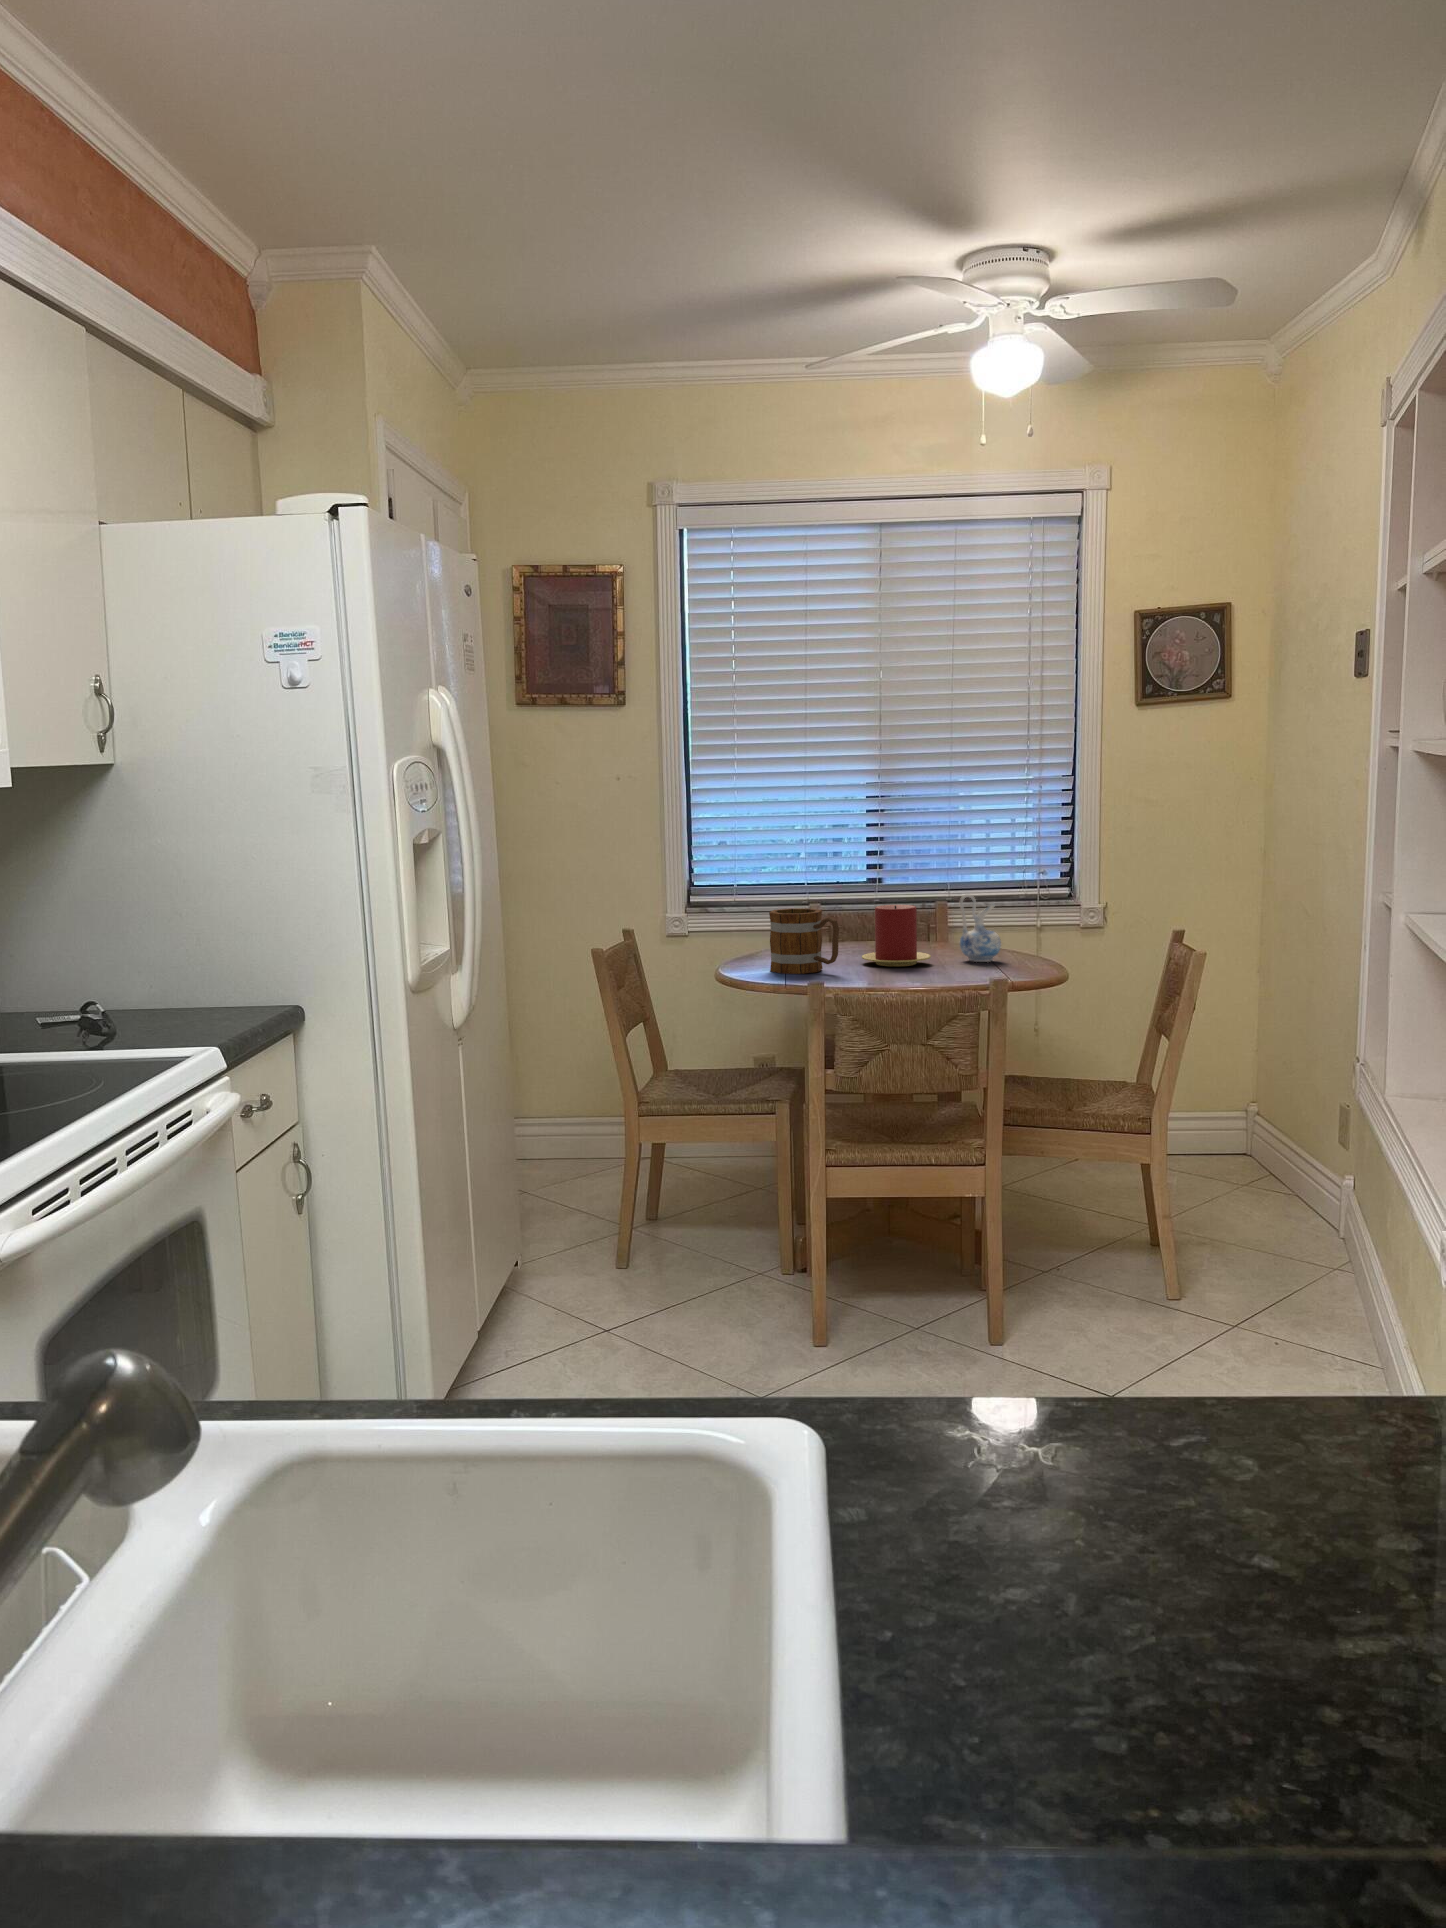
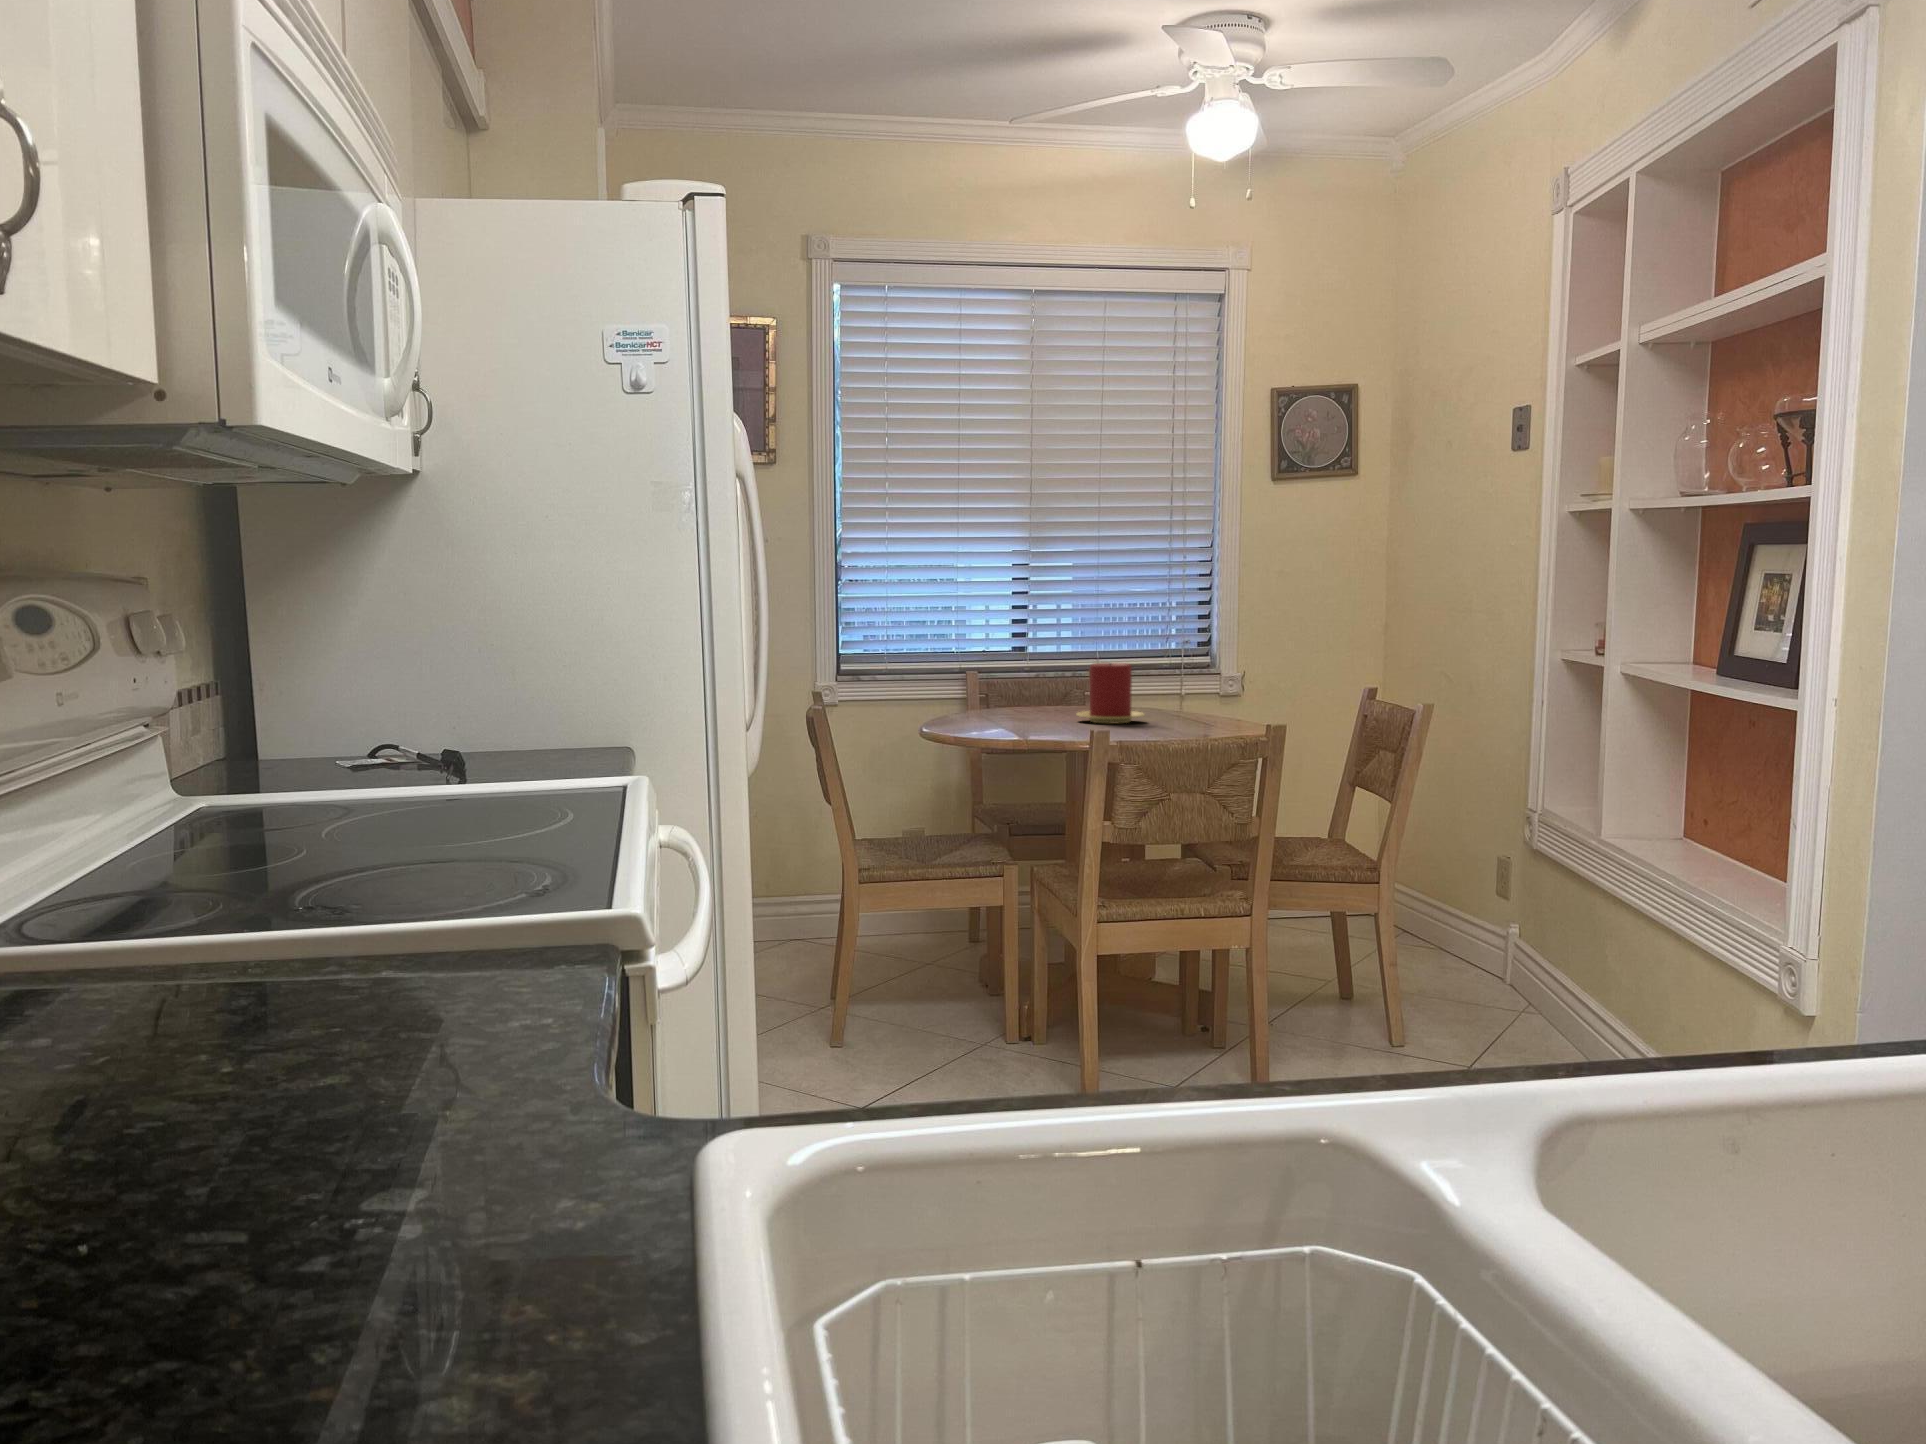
ceramic pitcher: present [960,894,1001,962] -> none [1164,652,1204,720]
mug: present [769,909,839,974] -> none [1001,665,1076,729]

